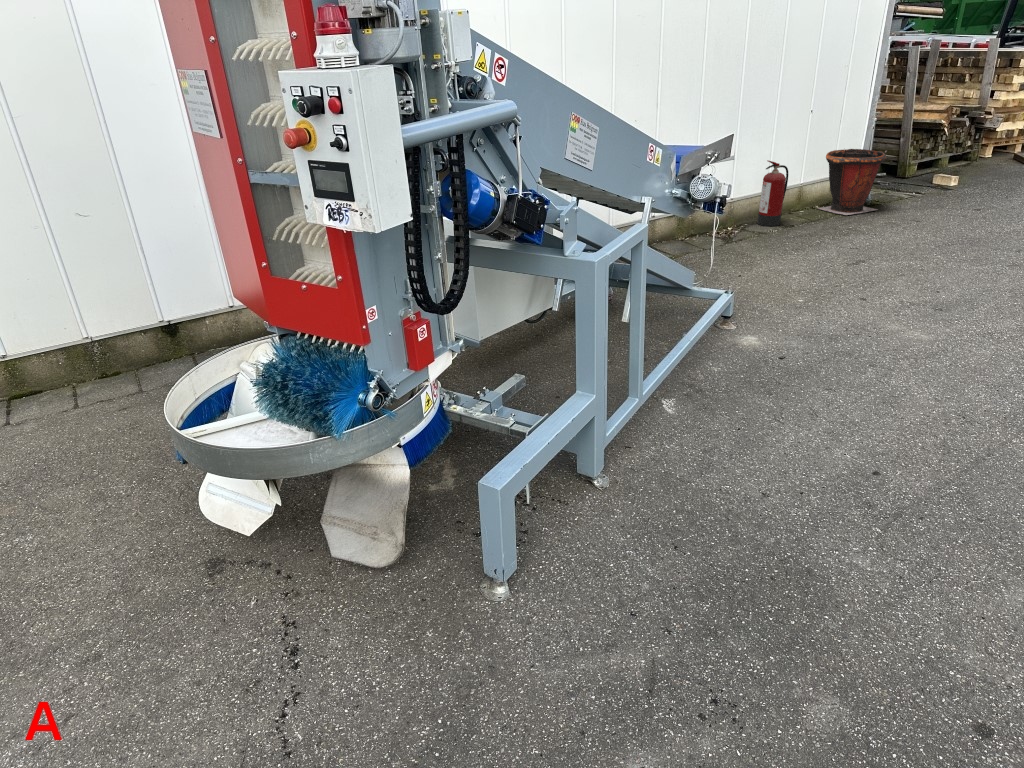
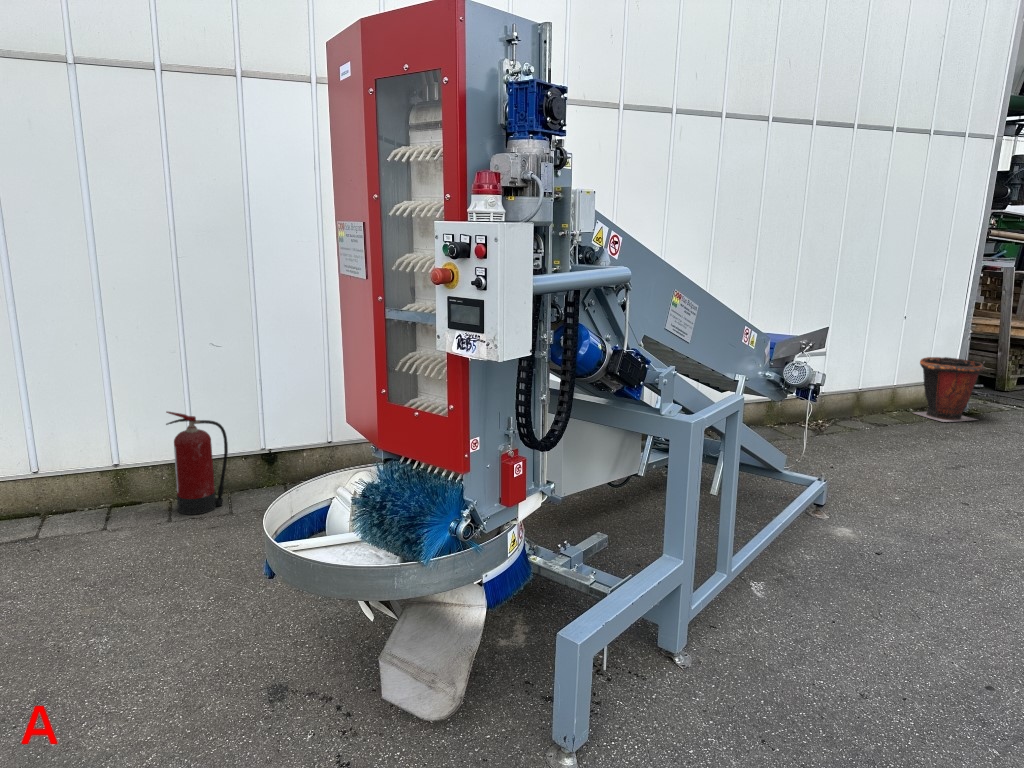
fire extinguisher: present [757,161,788,226] -> present [166,412,228,515]

